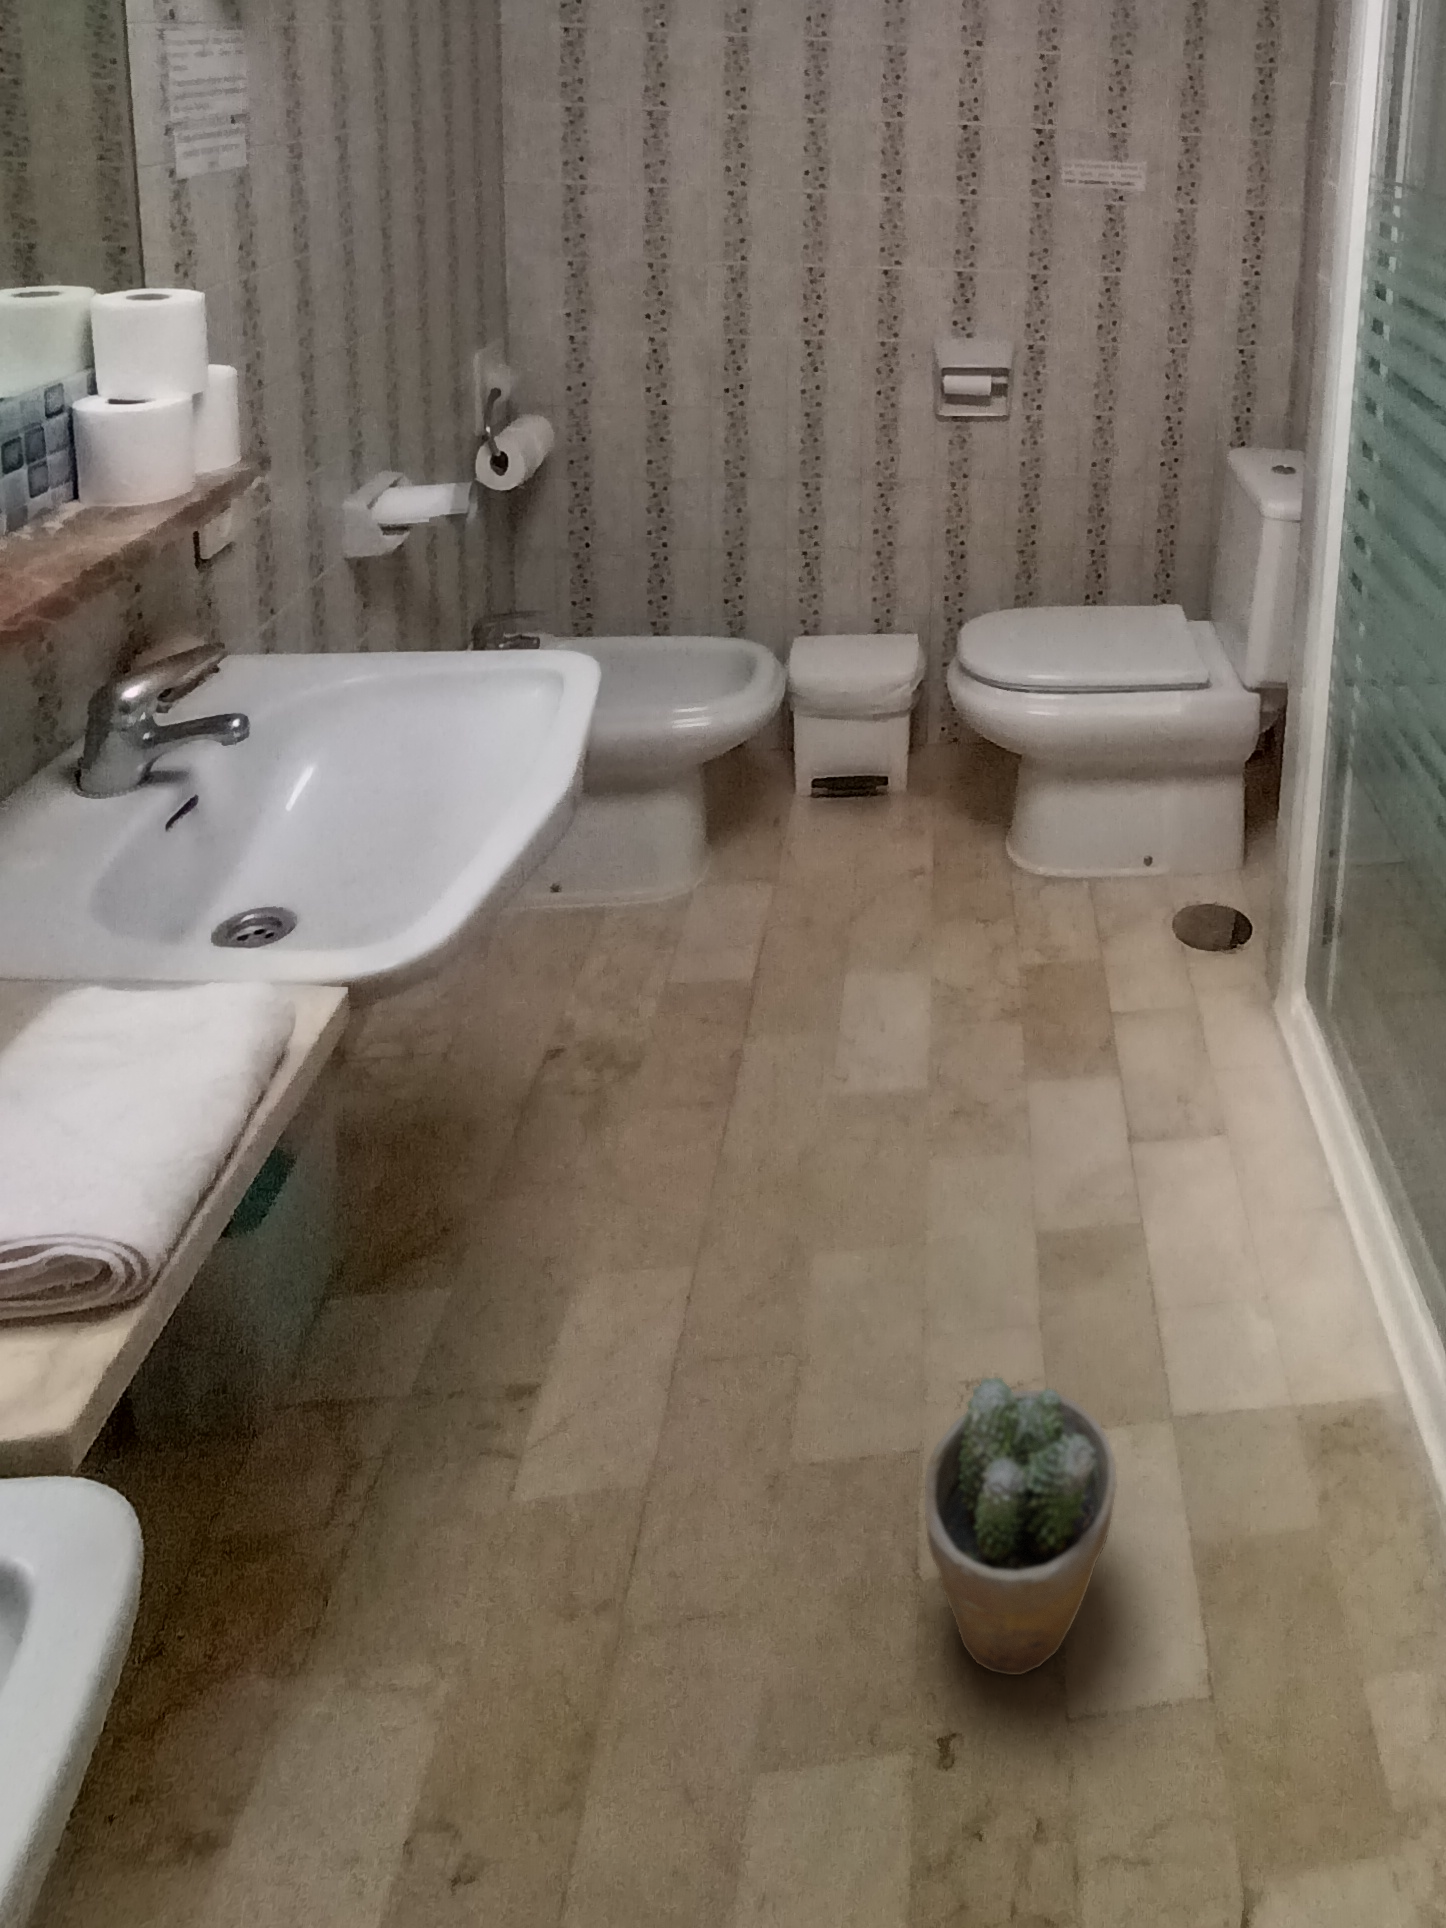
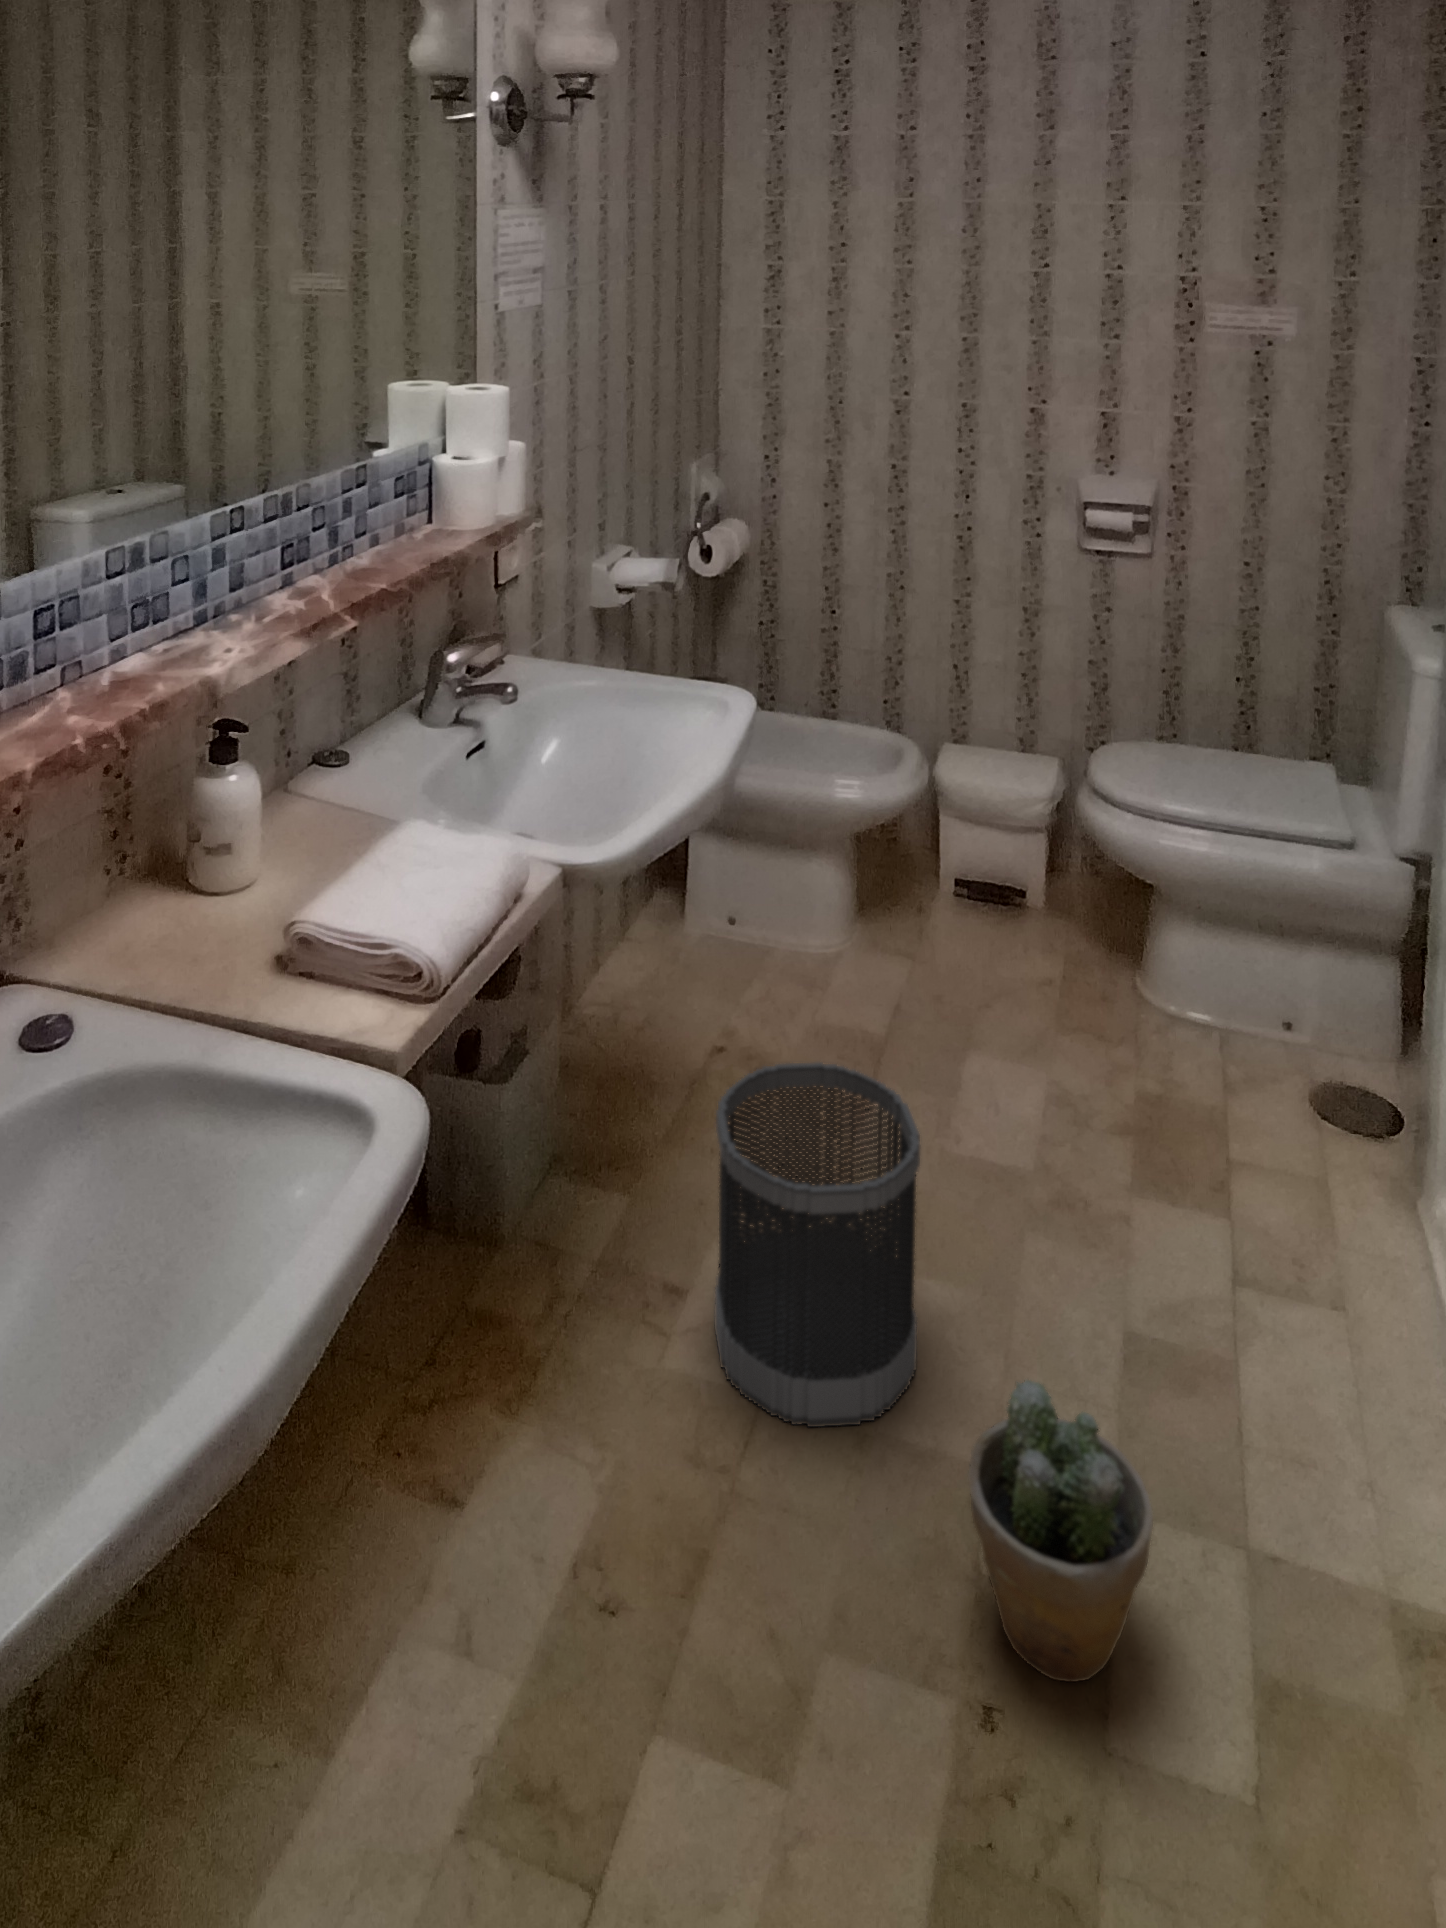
wastebasket: none [580,1072,839,1515] -> present [714,1062,920,1427]

